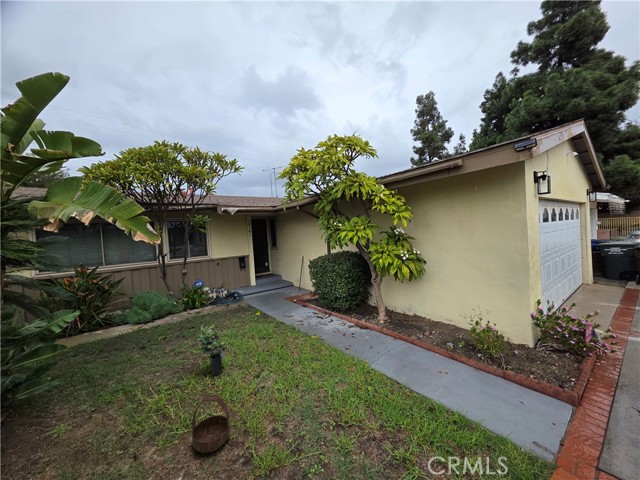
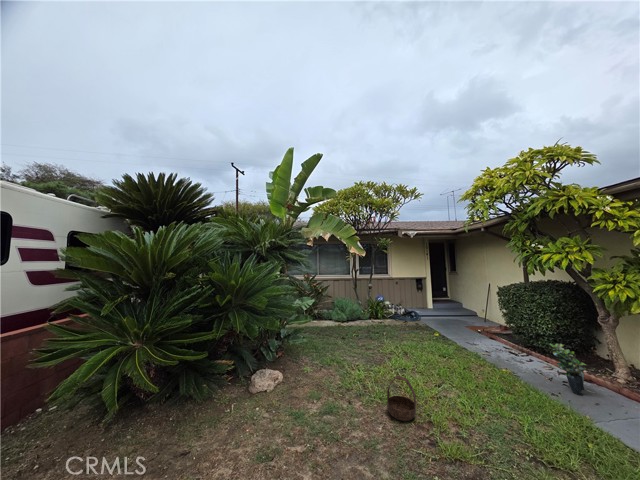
potted plant: present [198,325,227,376] -> present [550,344,586,395]

